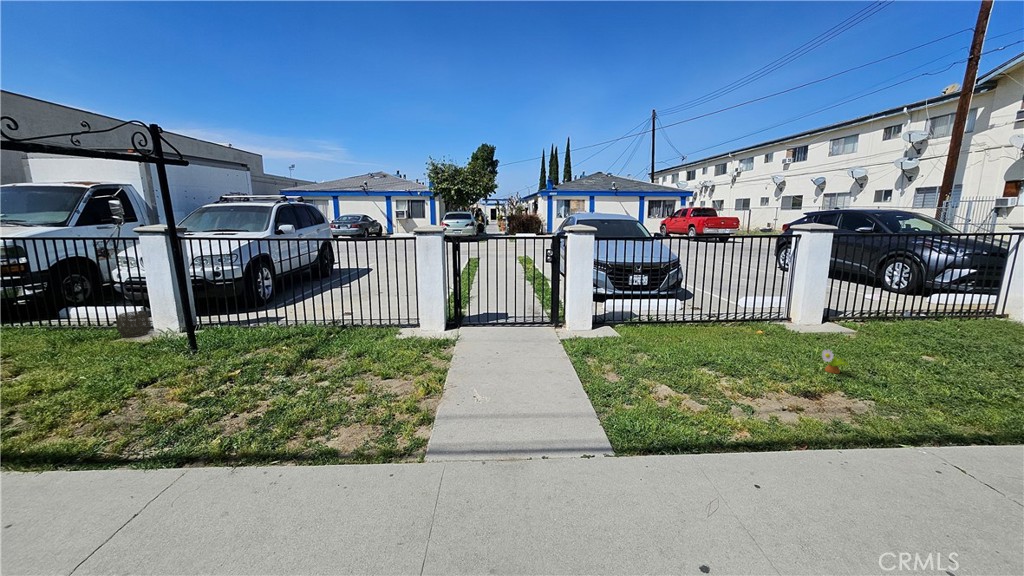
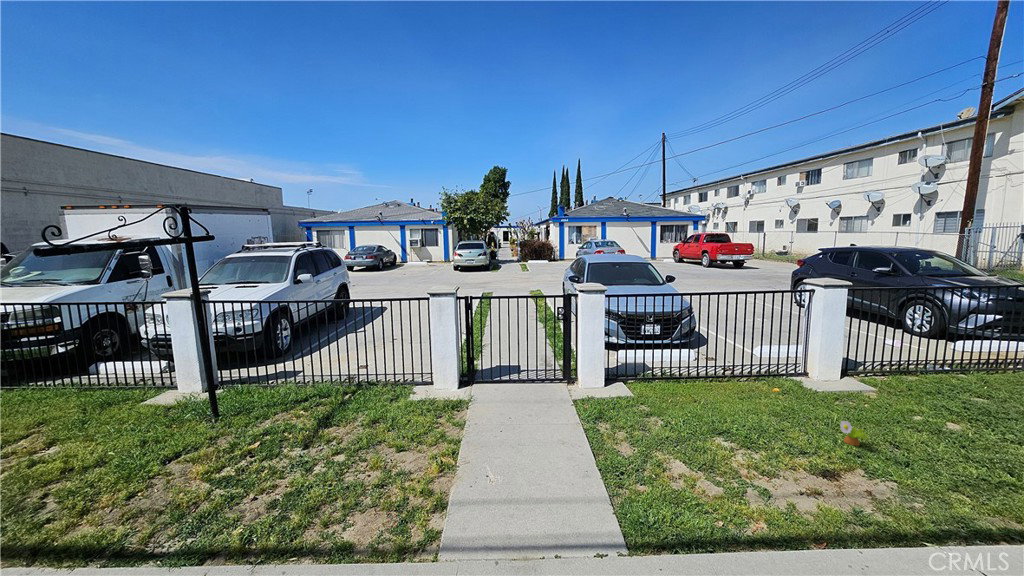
woven basket: present [117,311,151,337] -> none [139,373,172,401]

